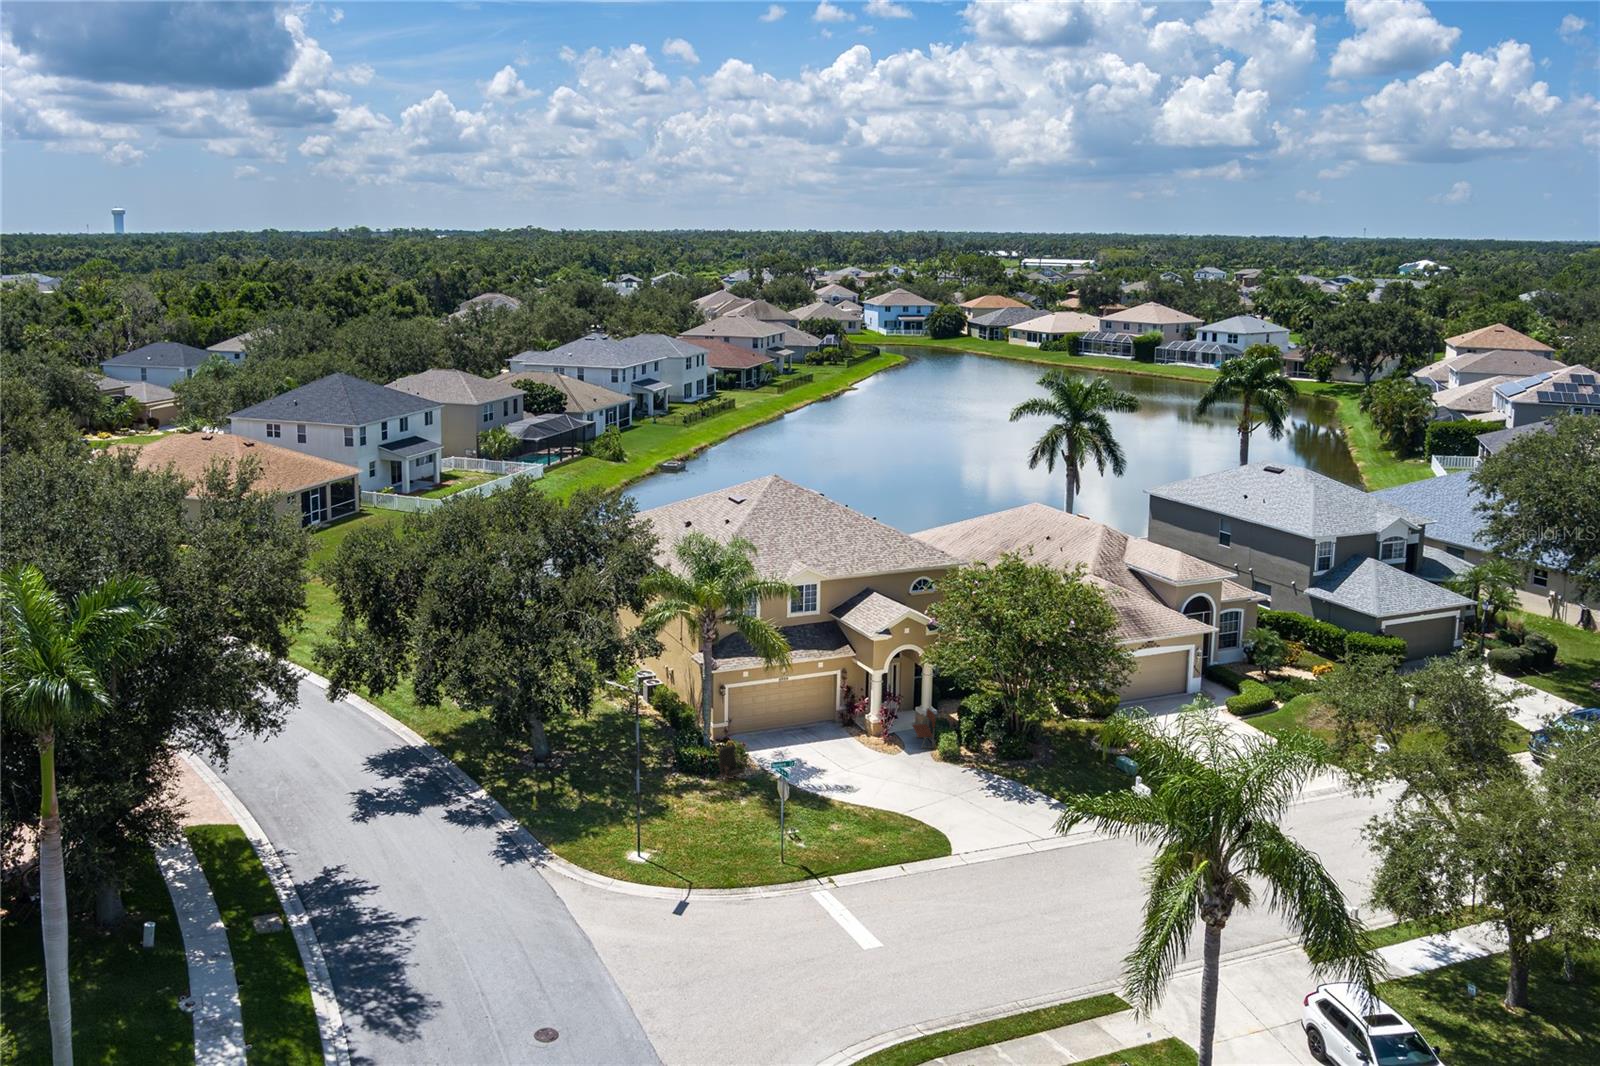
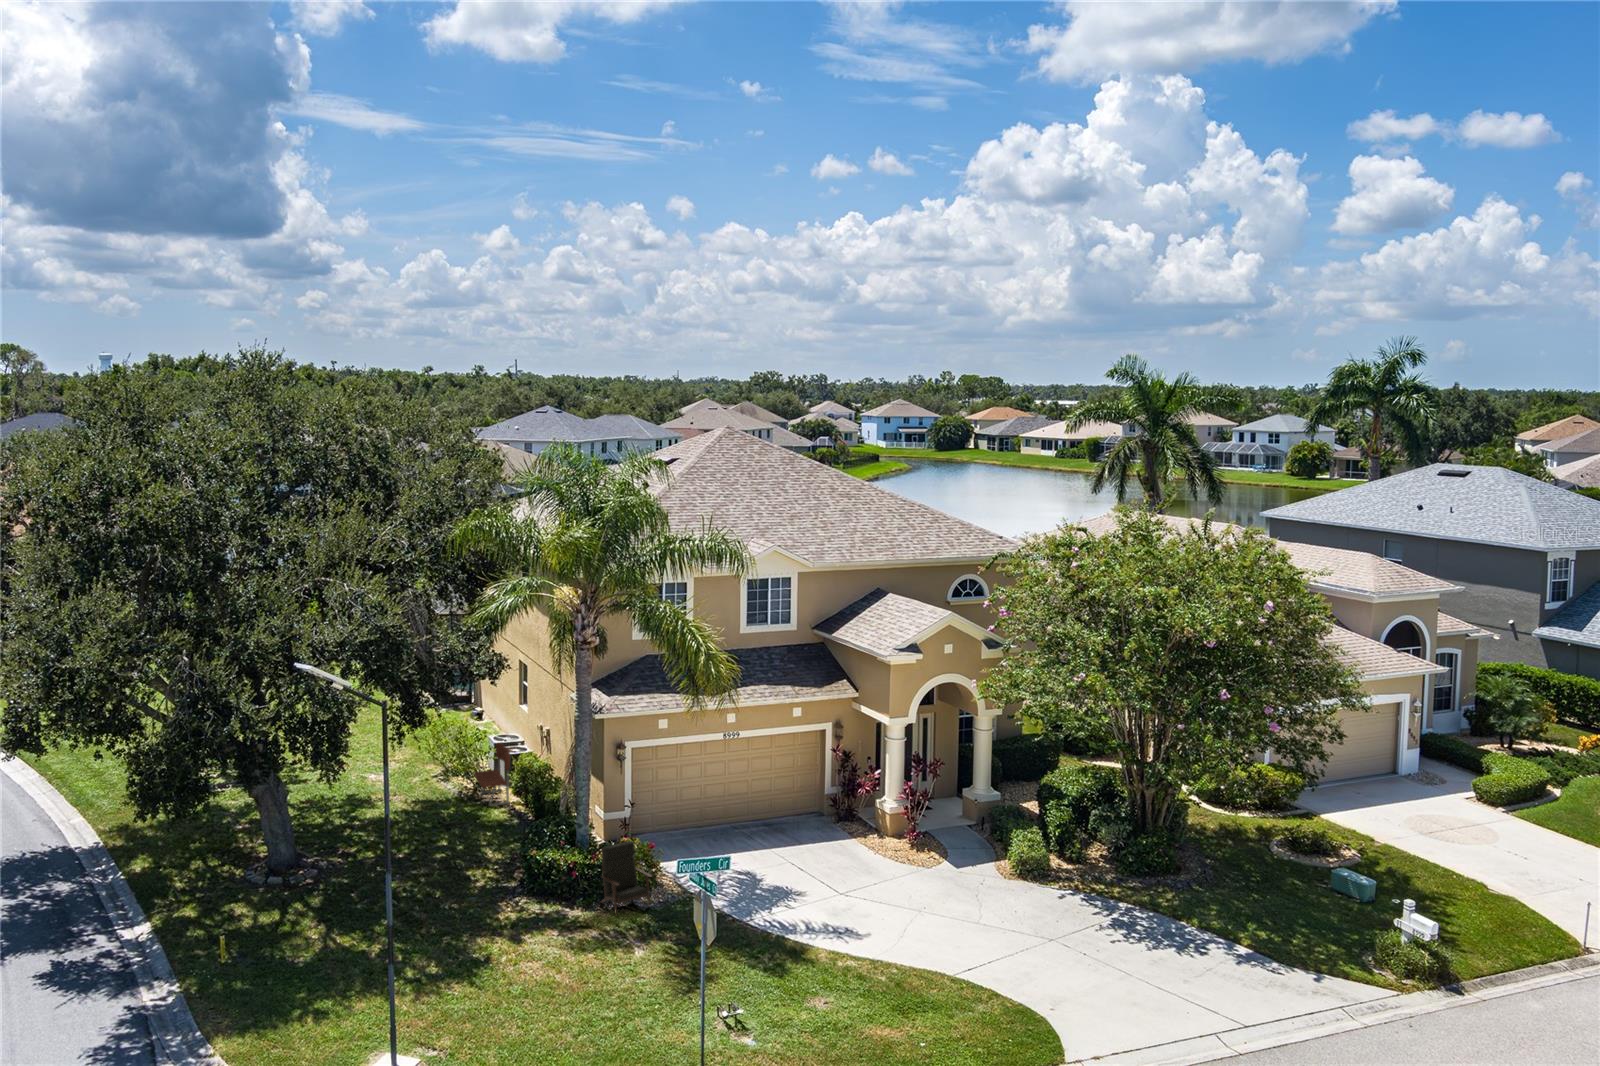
bench: present [912,709,935,748] -> present [474,743,510,806]

